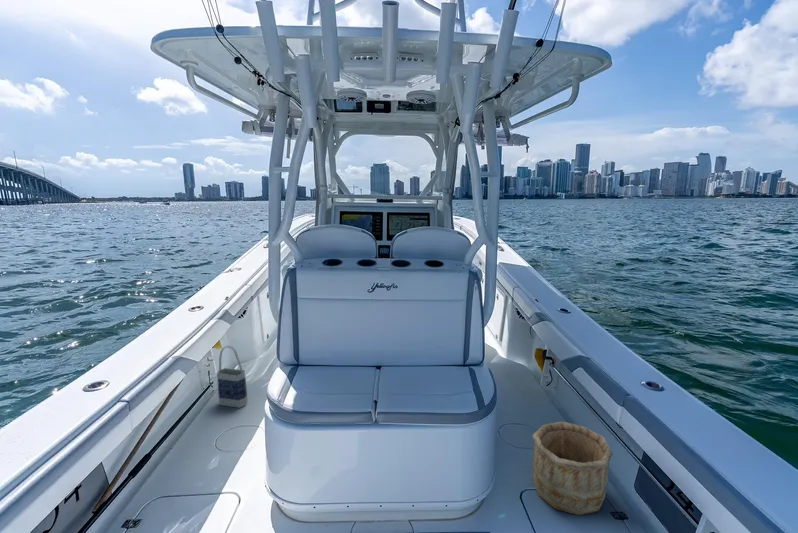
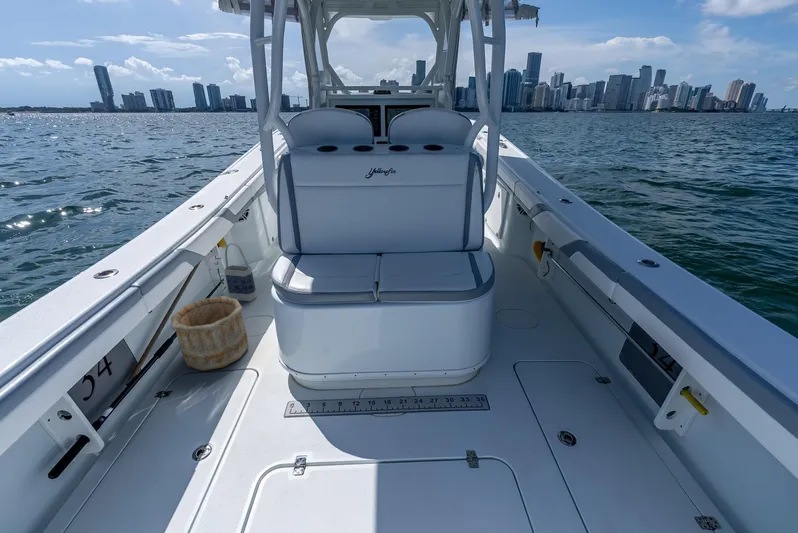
wooden bucket: present [532,422,613,515] -> present [171,296,249,371]

